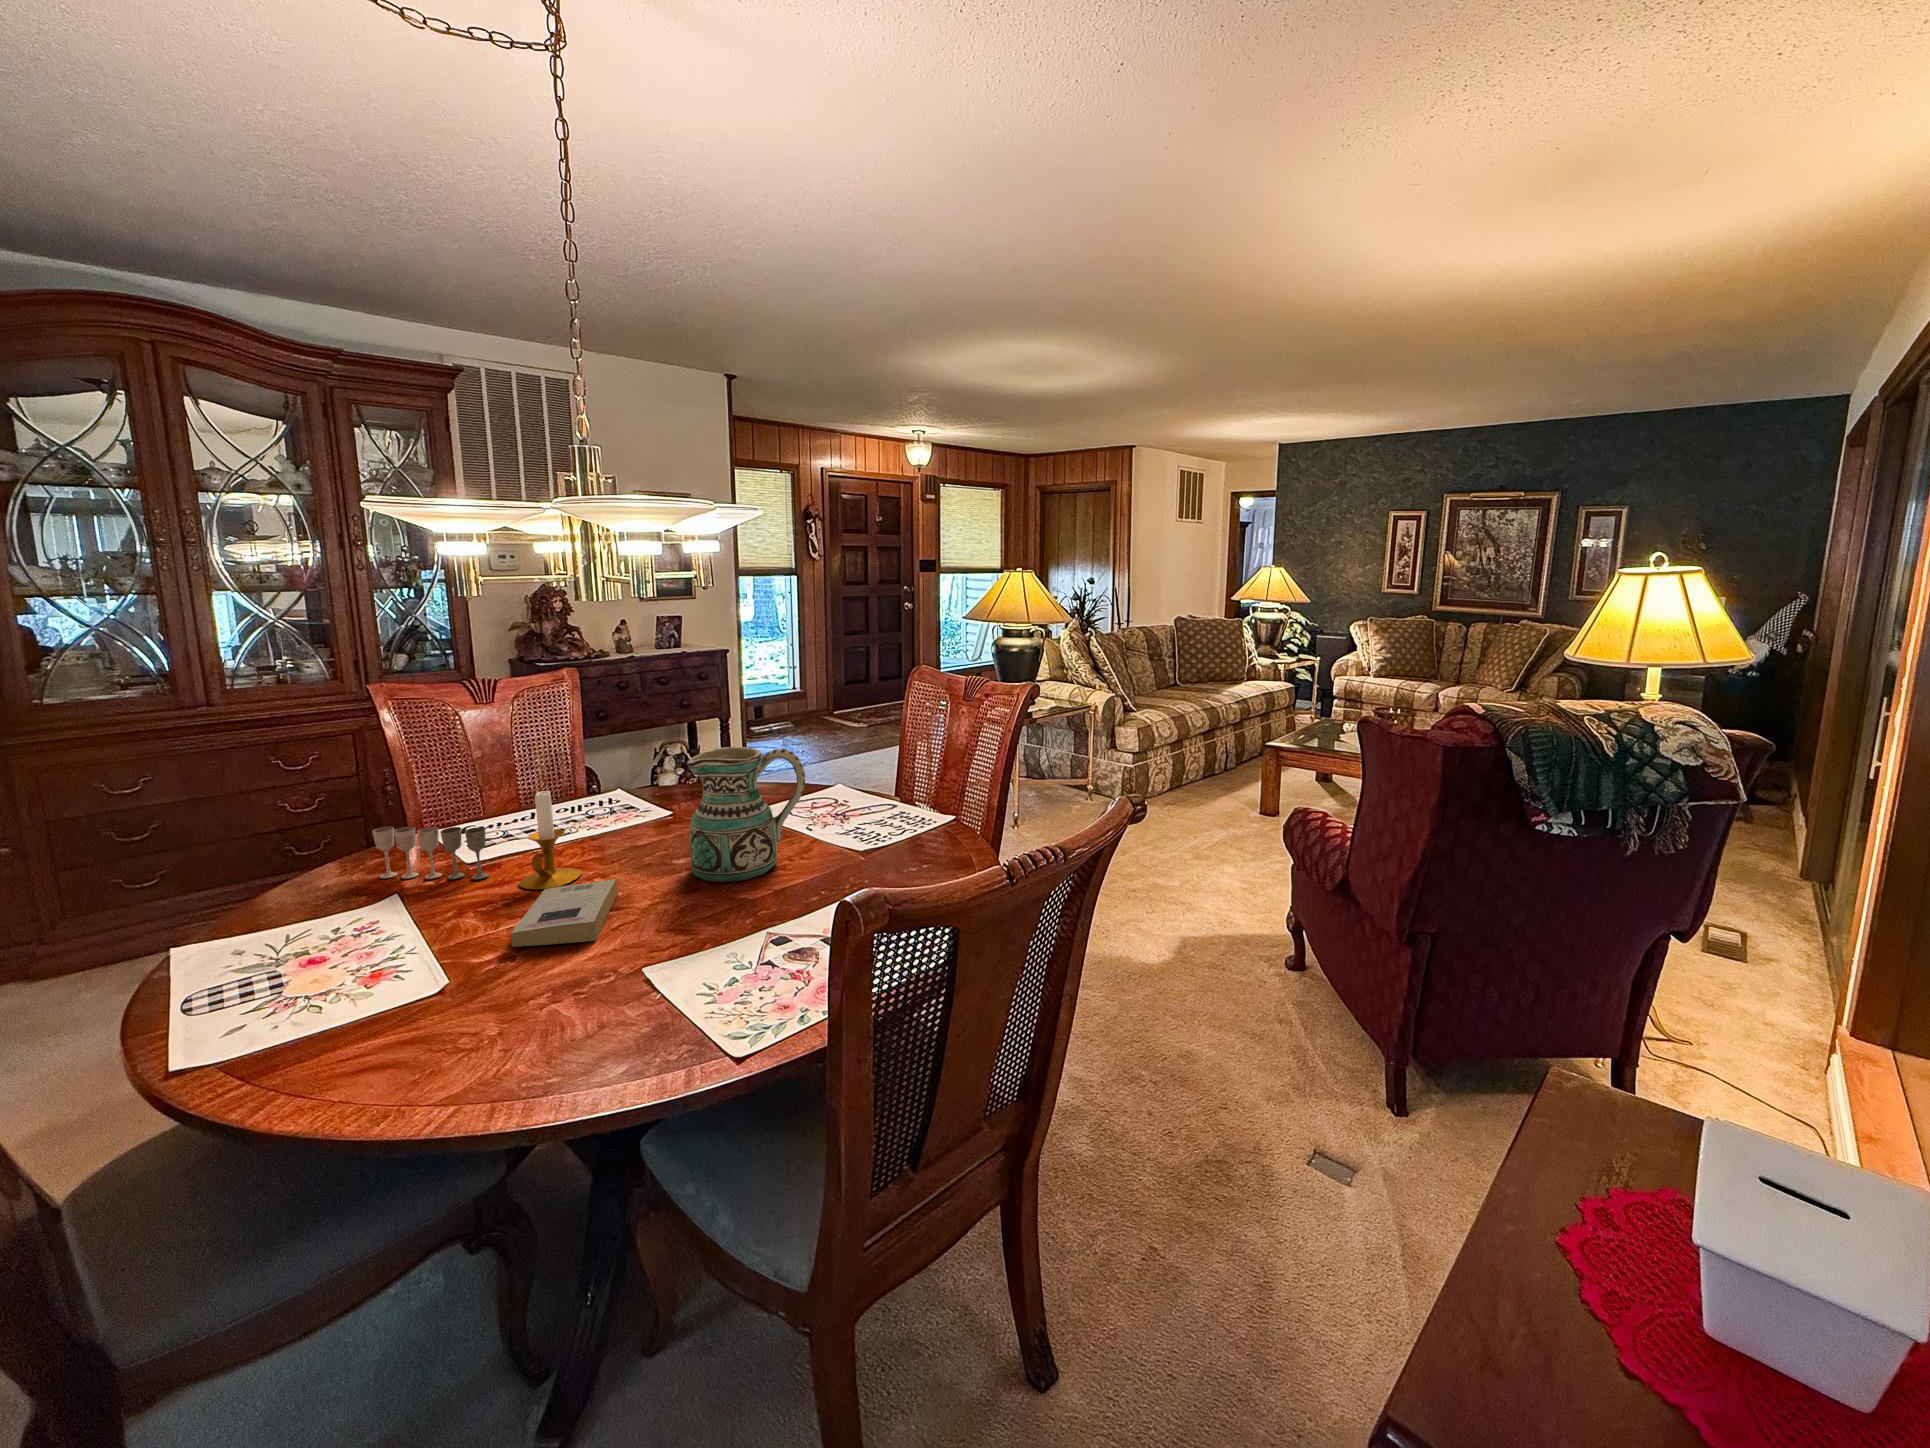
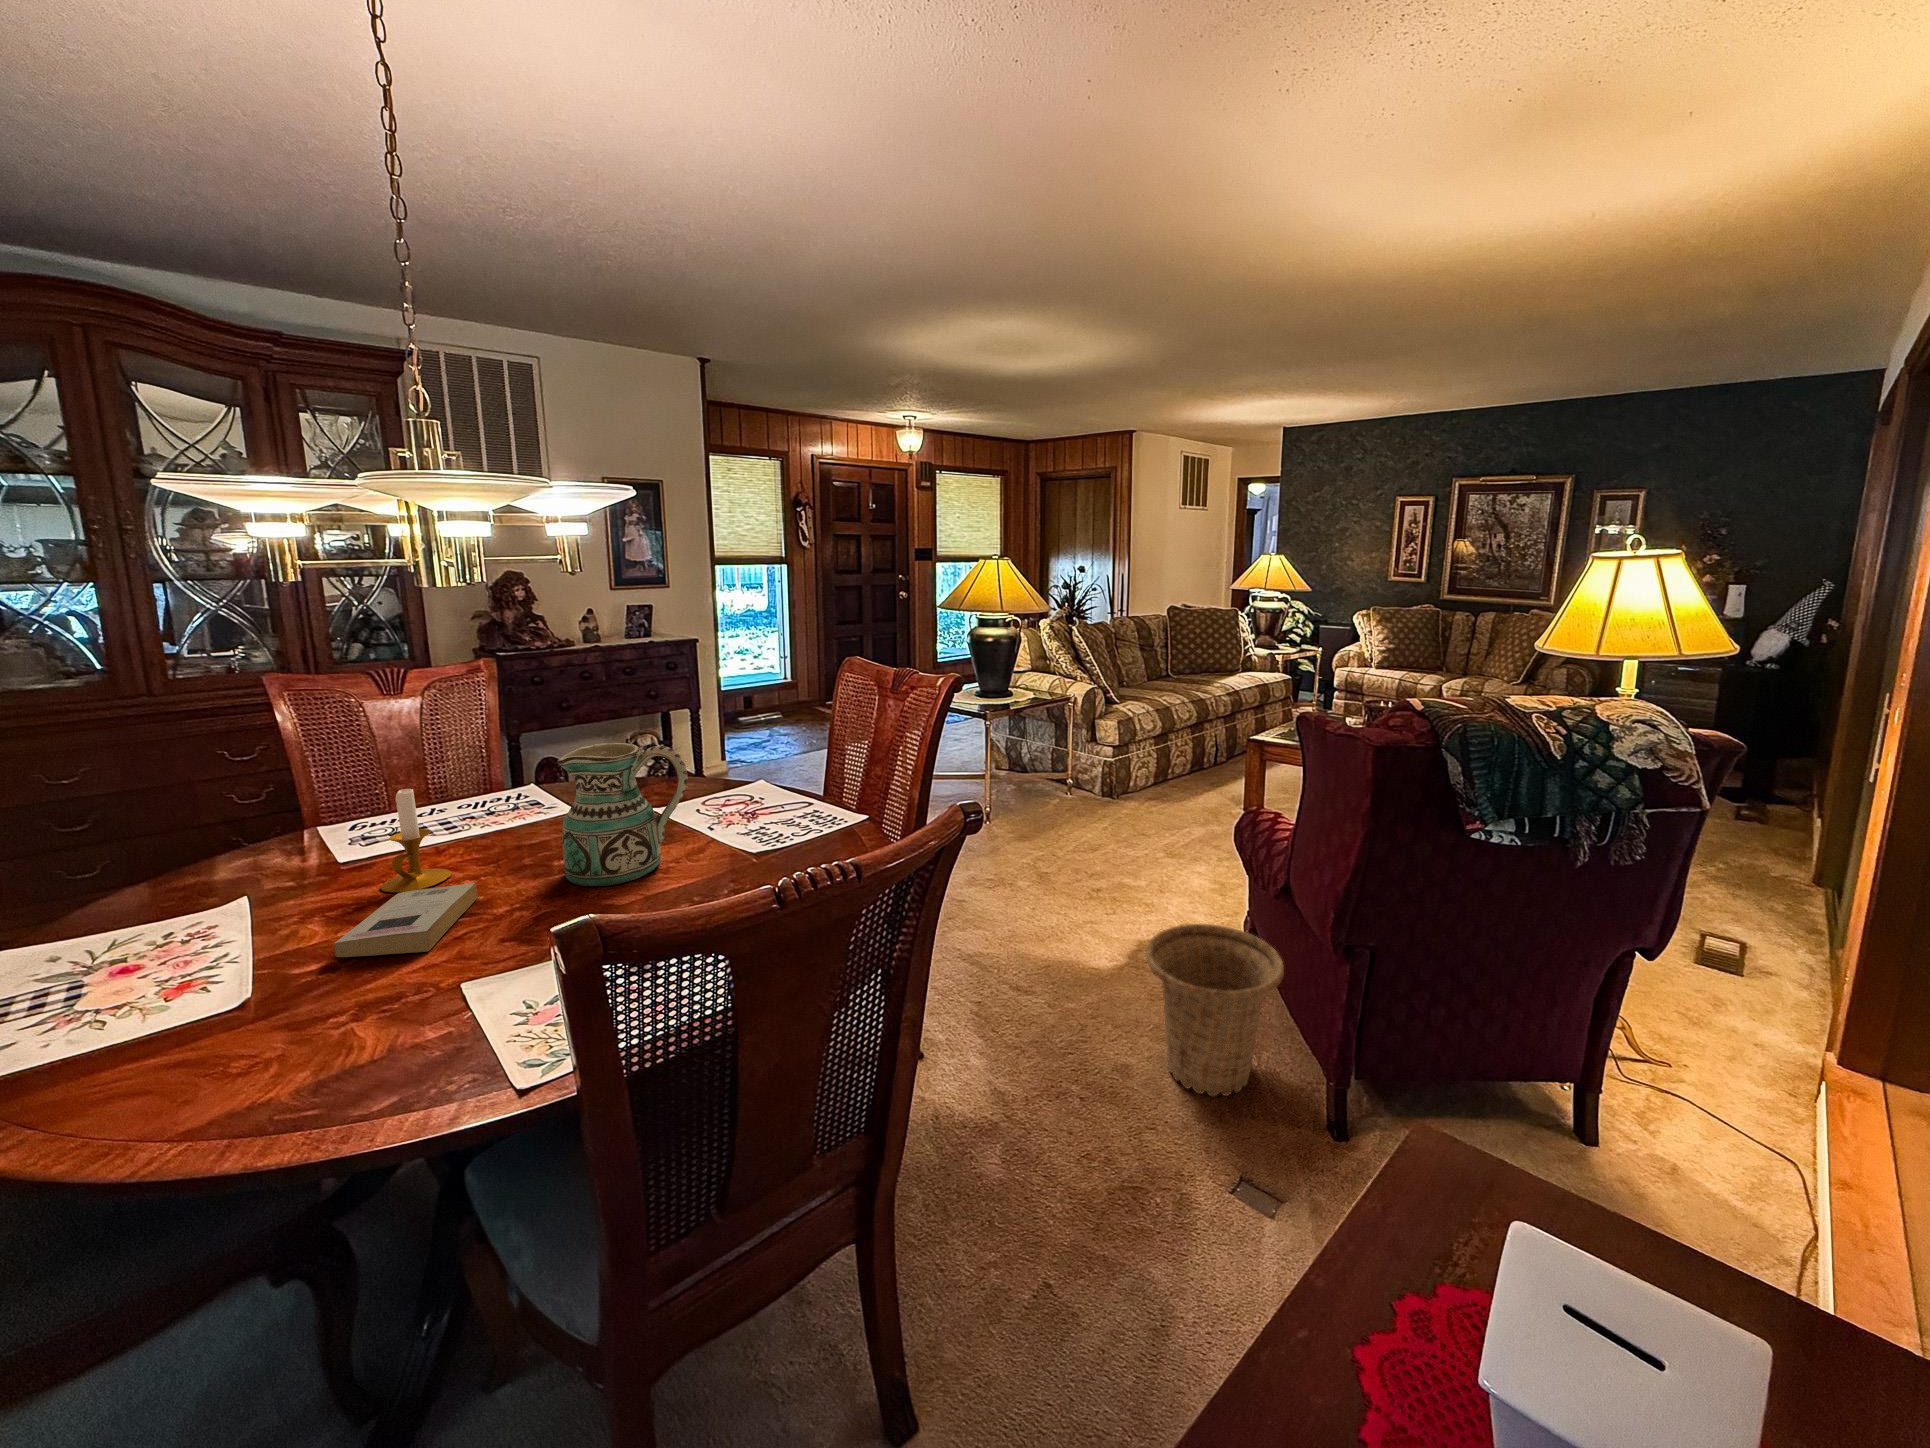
wine glass: present [372,826,489,880] -> none [232,824,355,881]
basket: none [1210,919,1344,1082] -> present [1146,924,1284,1096]

